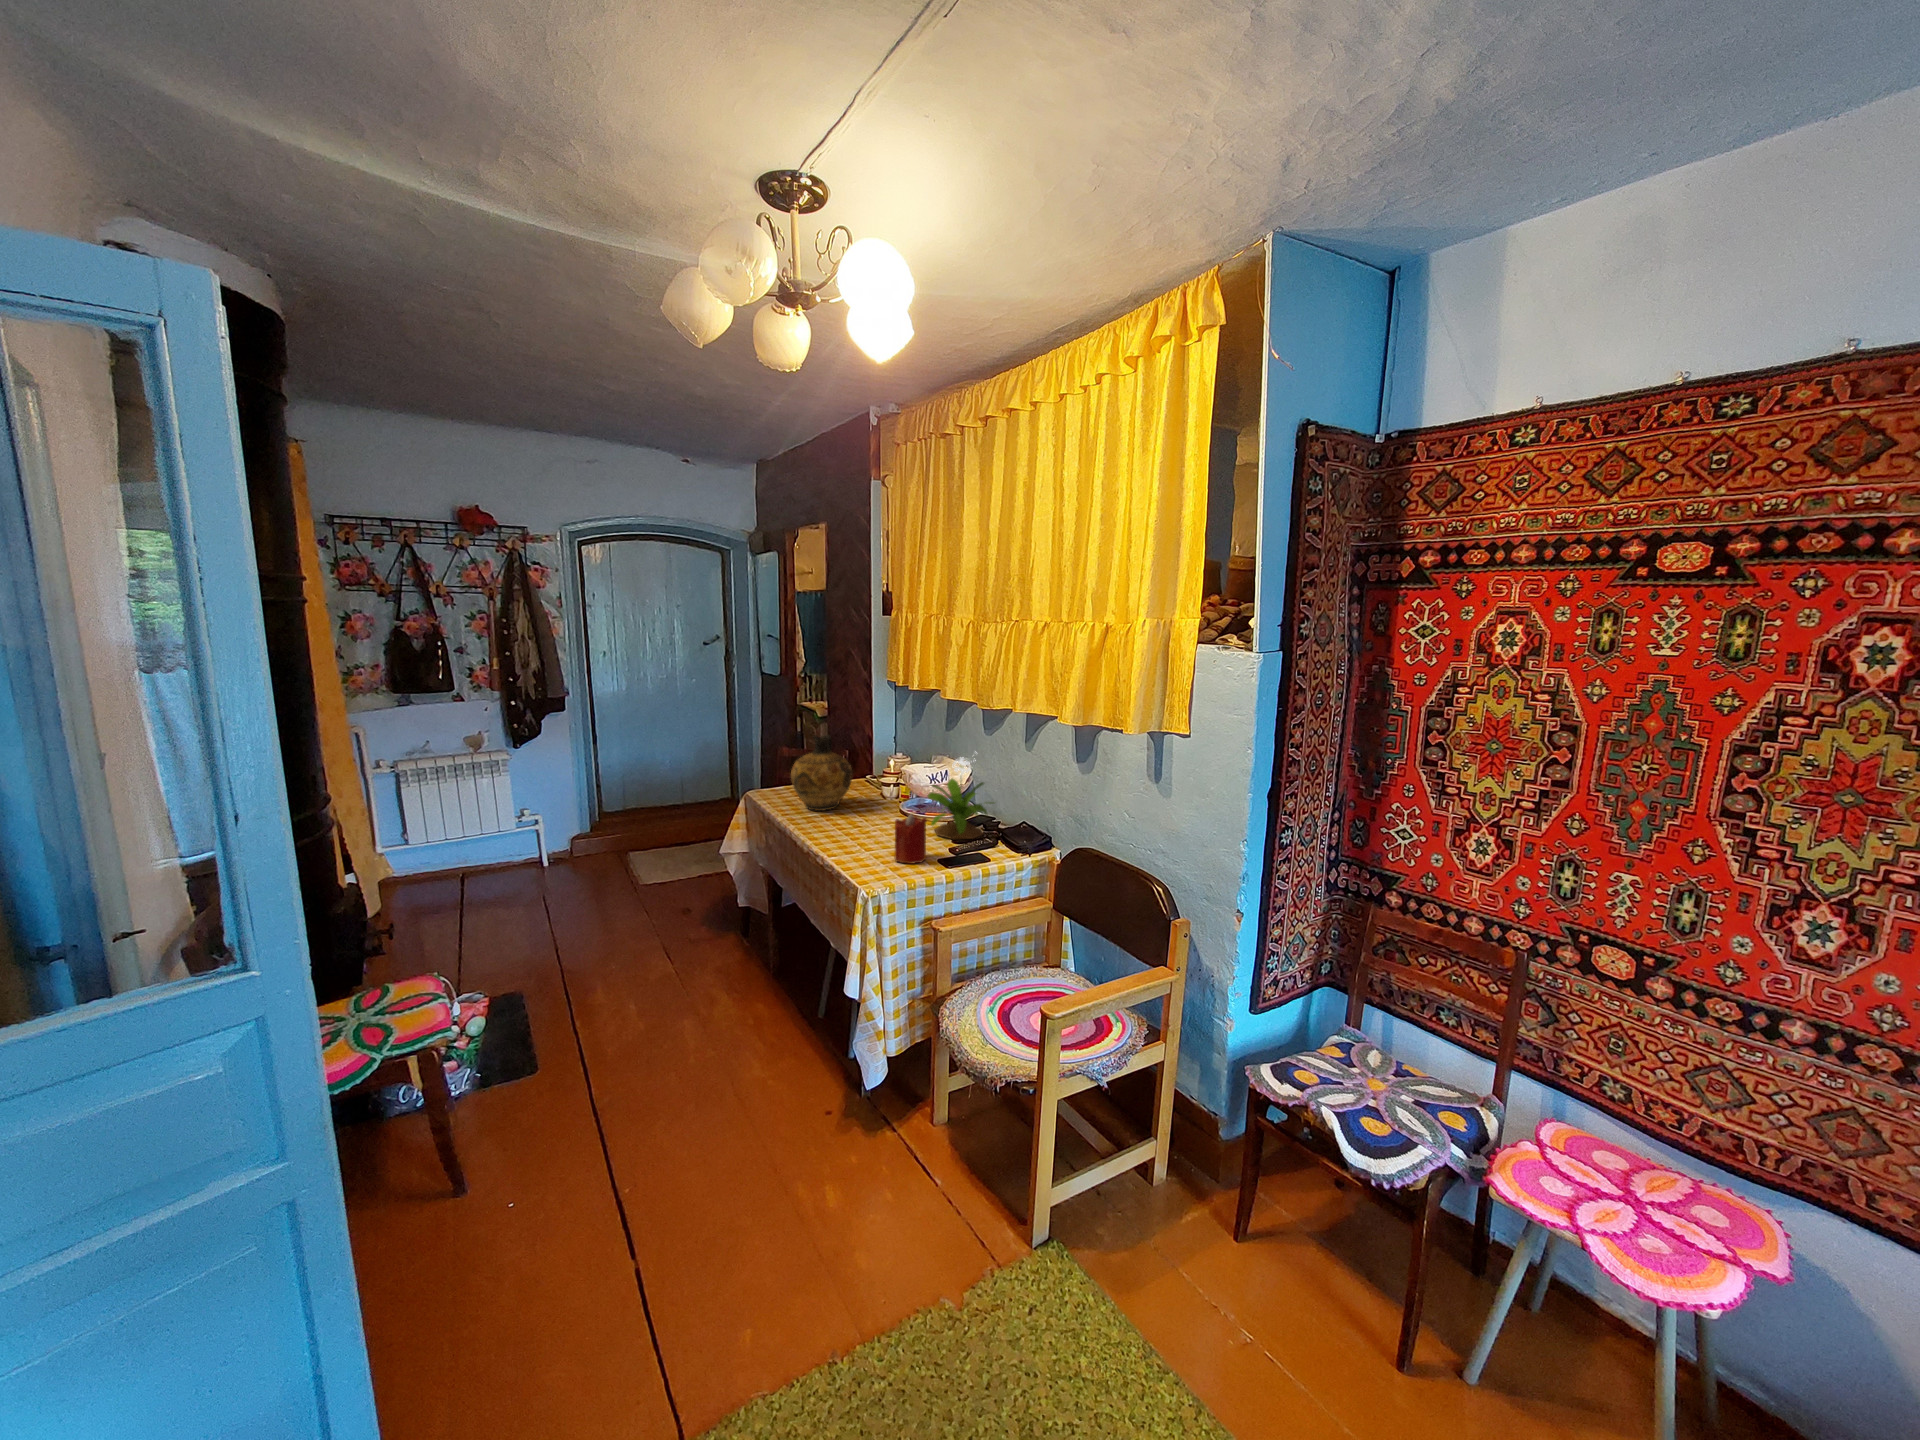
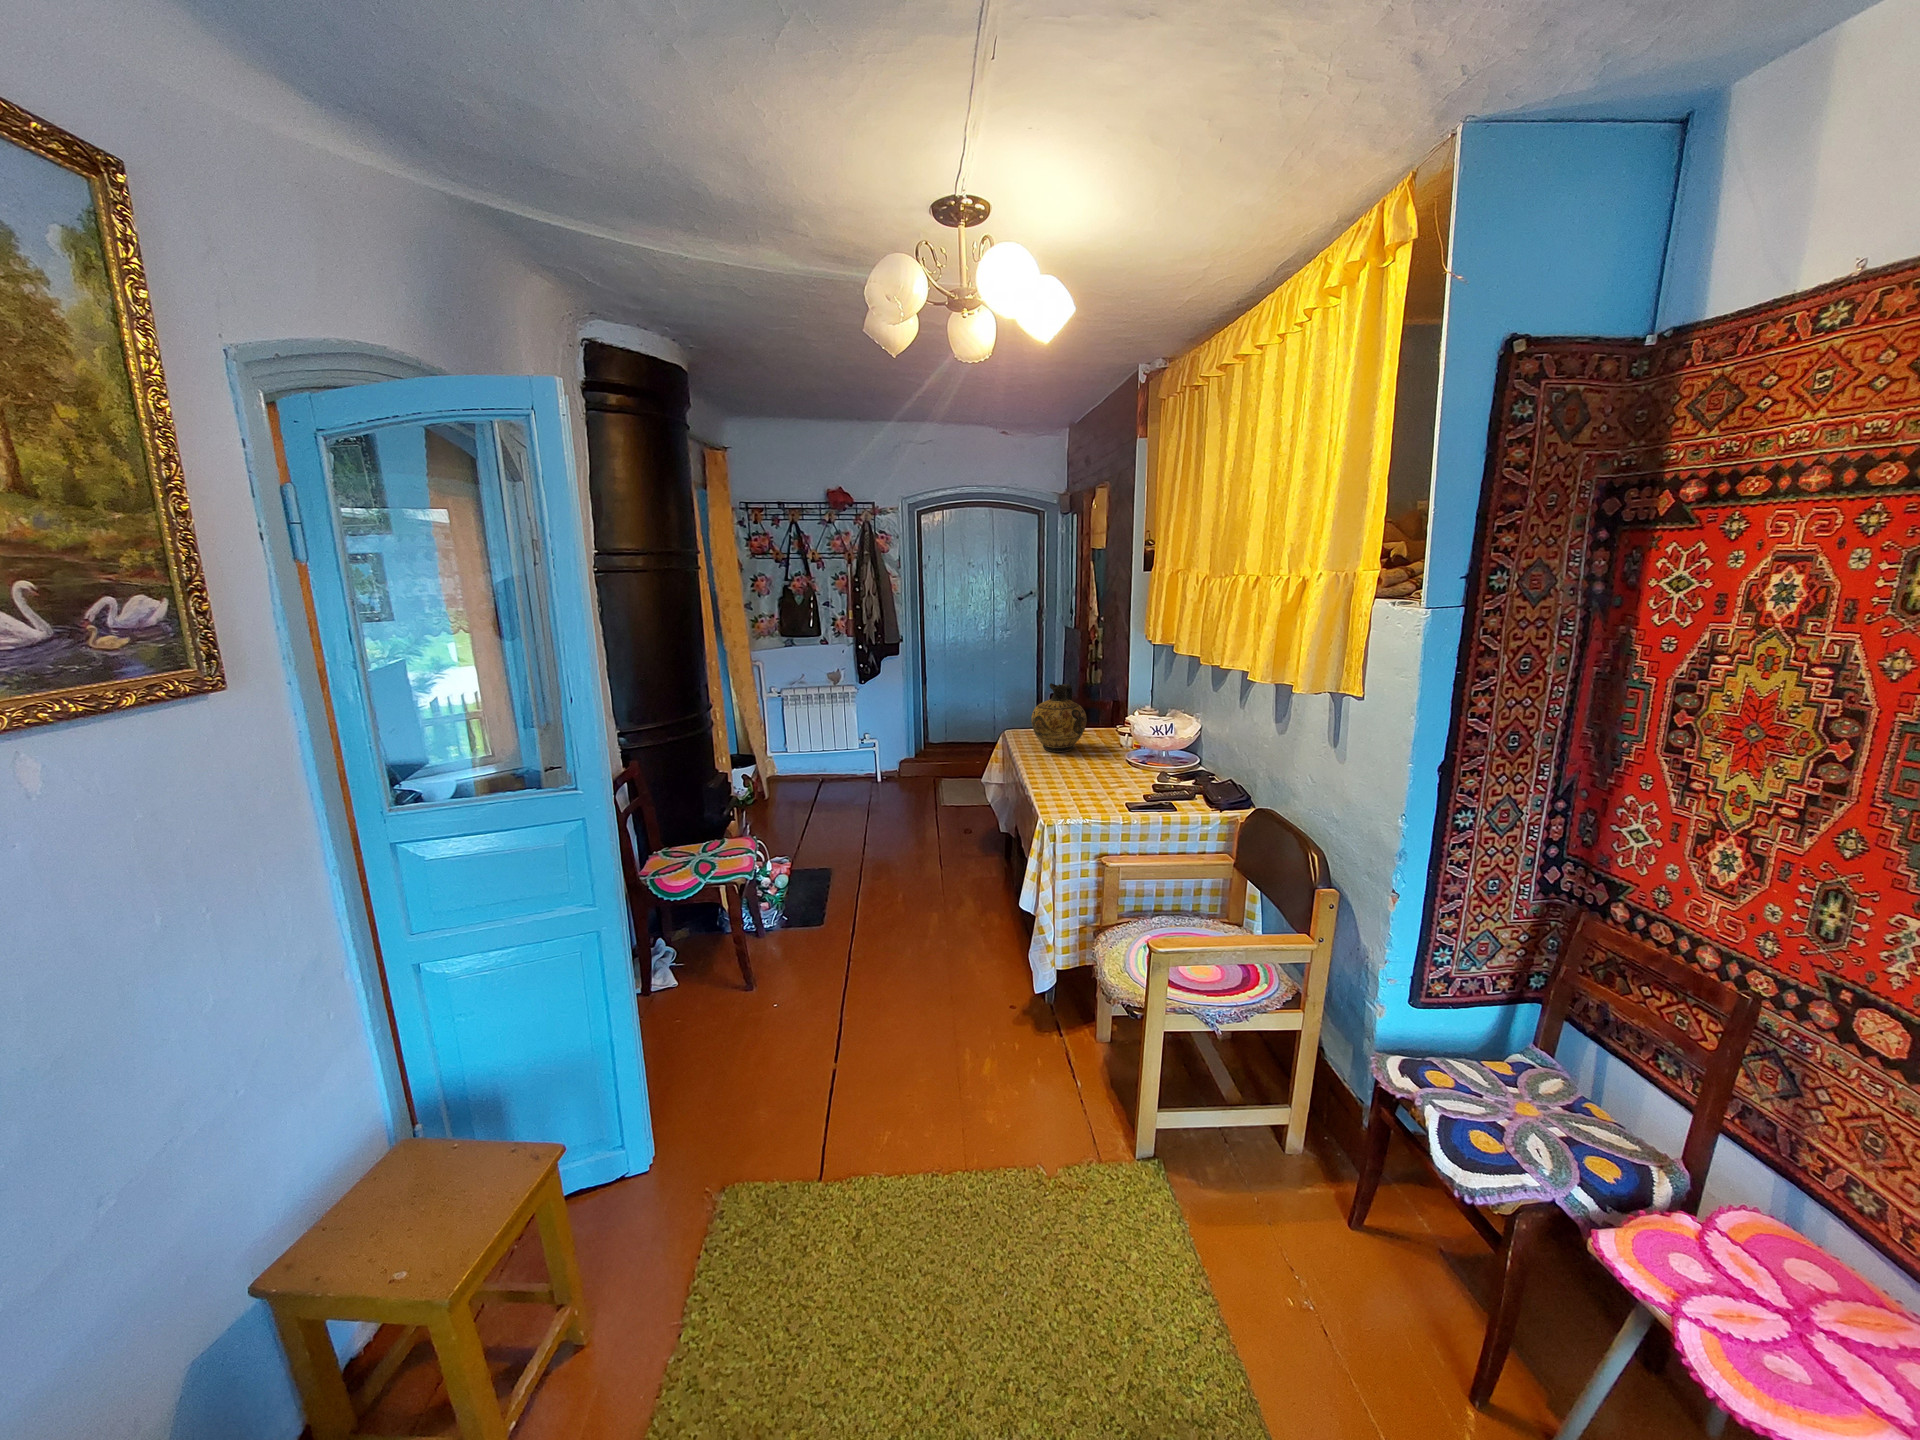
potted flower: present [928,758,994,839] -> none [1134,705,1200,790]
candle: present [895,814,926,864] -> none [1086,758,1116,803]

